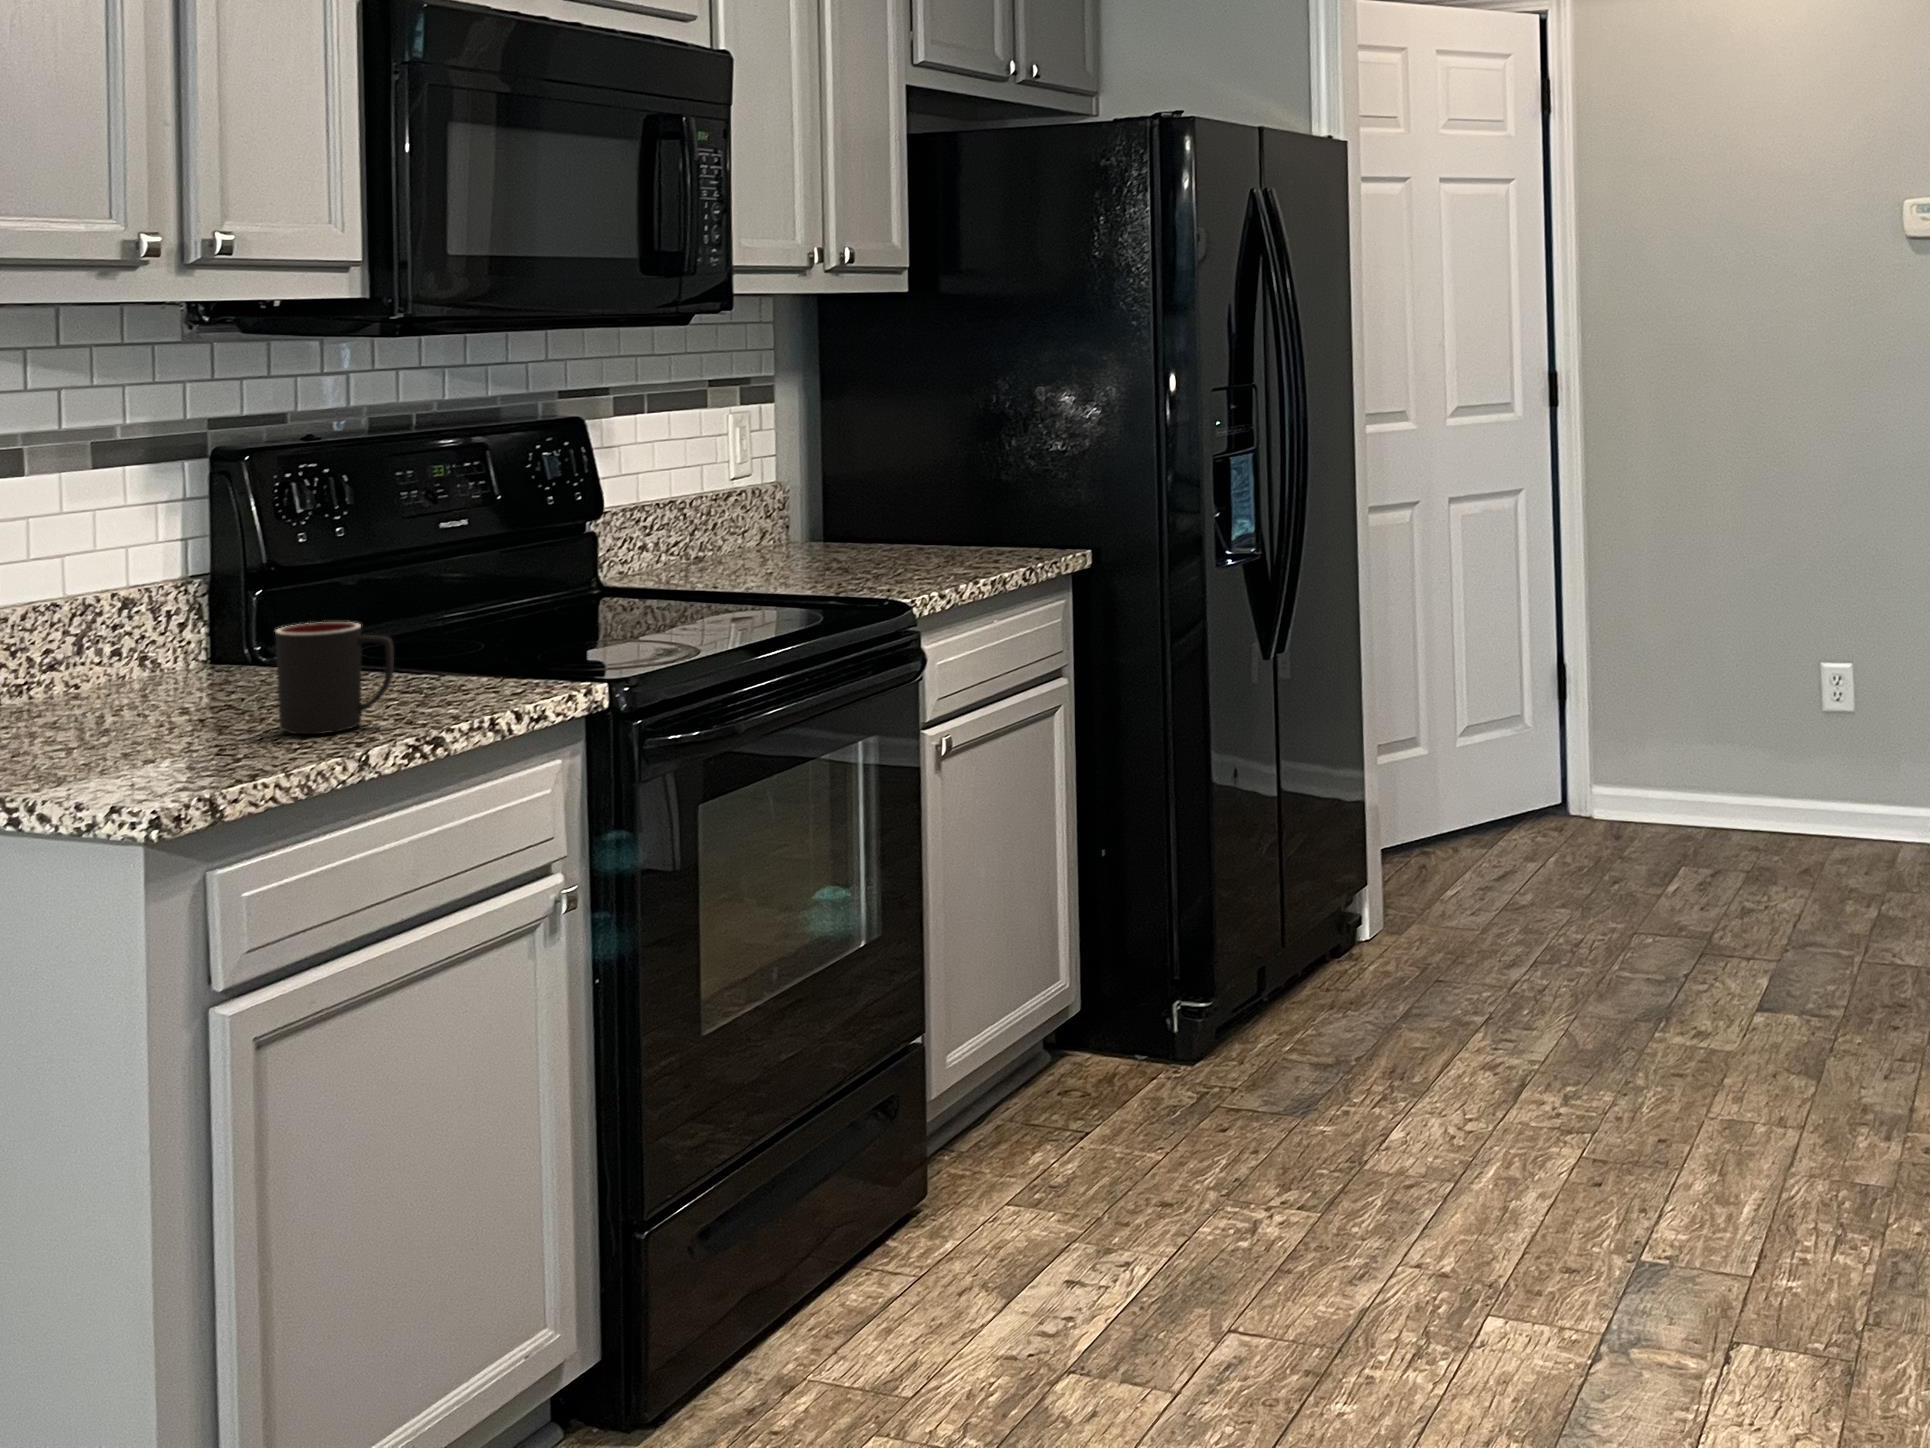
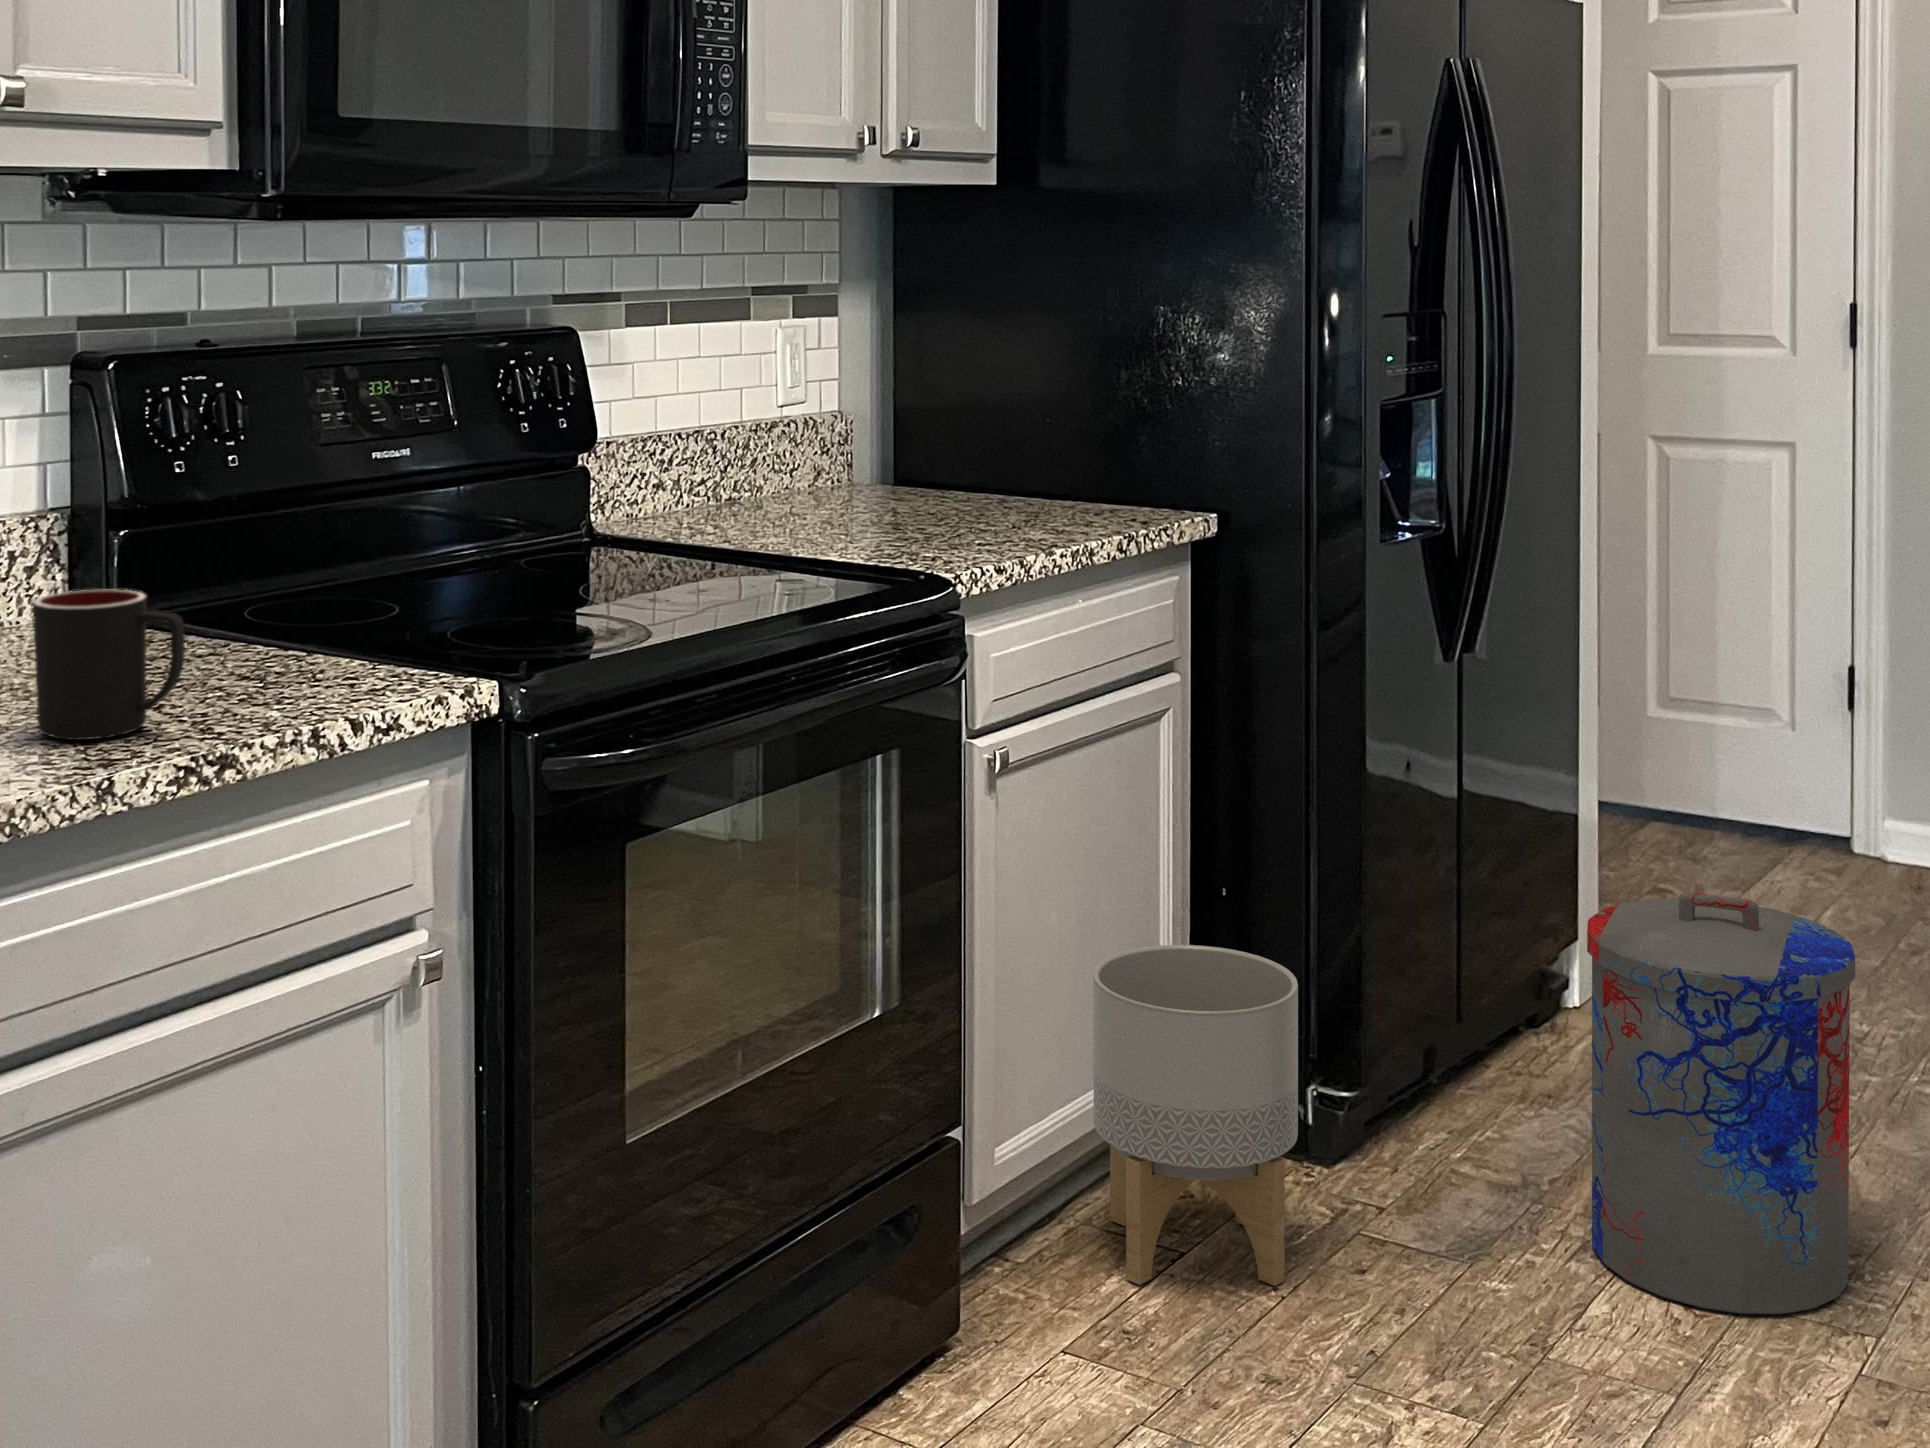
trash can: none [1381,819,1572,1128] -> present [1587,892,1855,1314]
planter: none [1015,892,1174,1155] -> present [1093,945,1298,1286]

